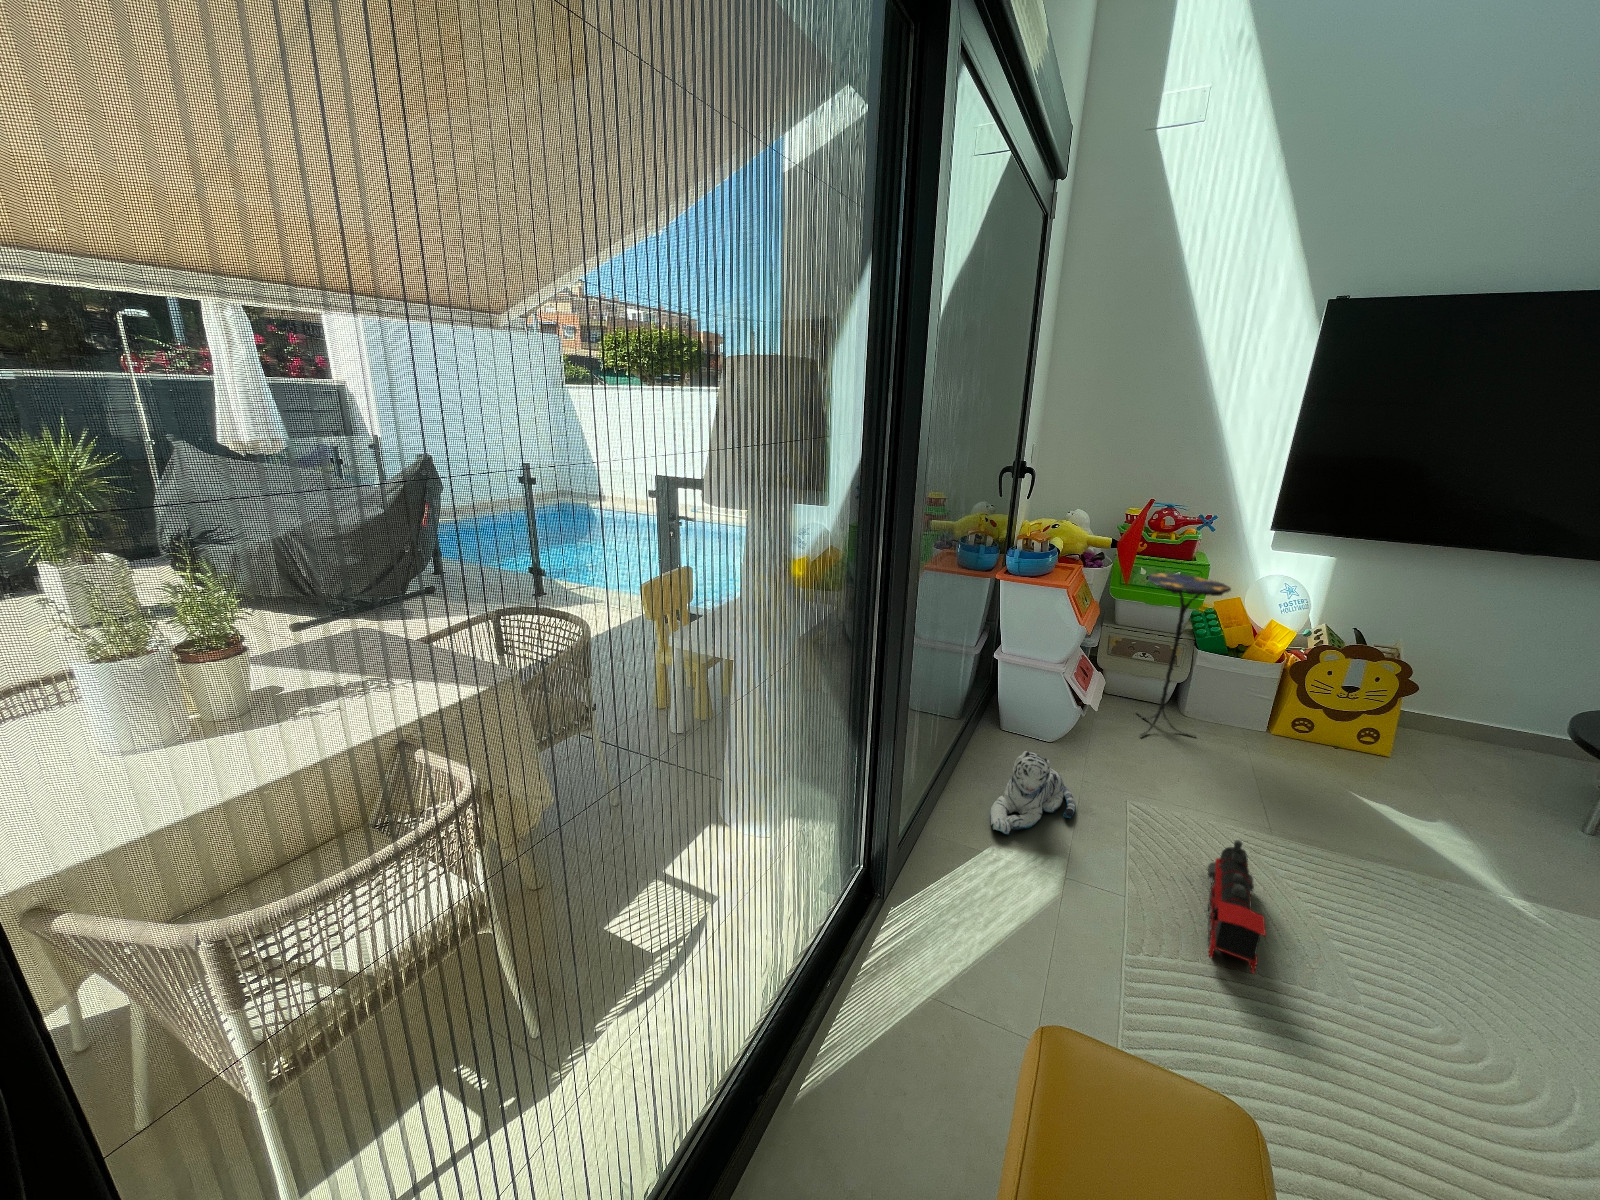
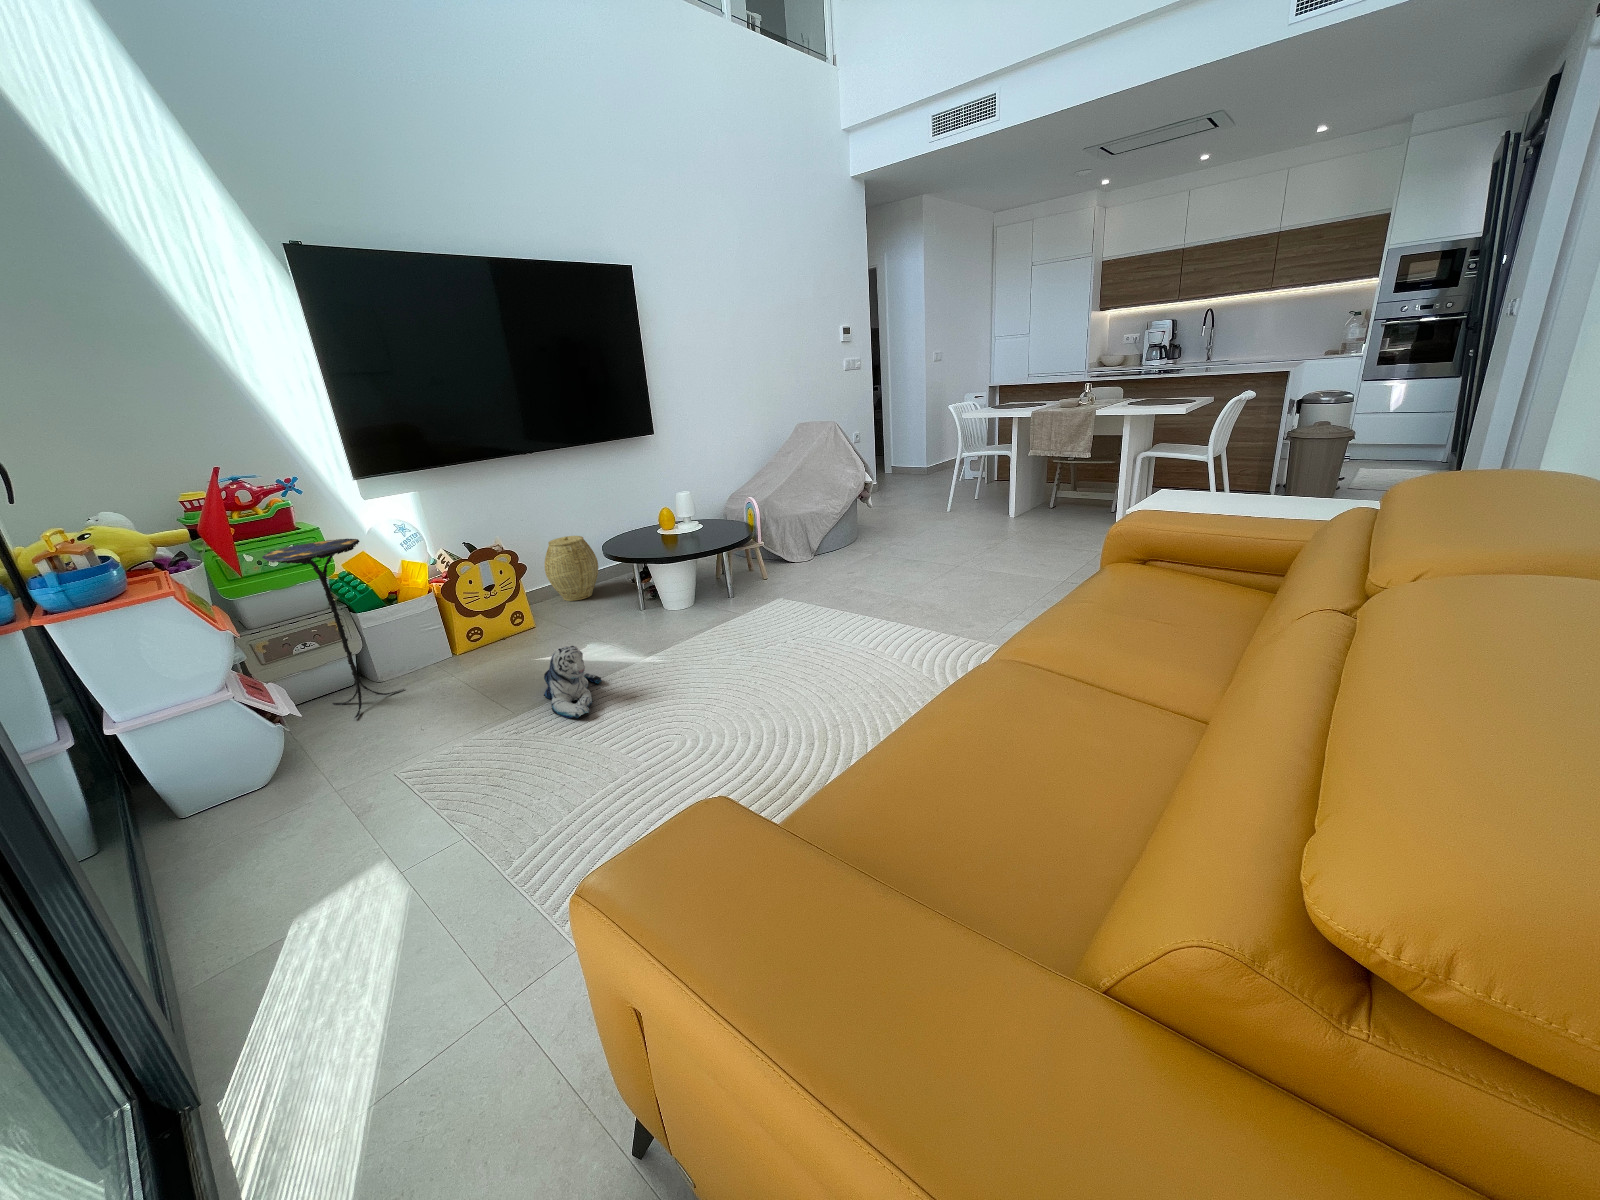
woven basket: none [1450,671,1554,765] -> present [545,536,598,601]
plush toy: present [990,751,1075,834] -> present [544,646,602,718]
toy train: present [1208,840,1266,974] -> none [499,729,585,822]

